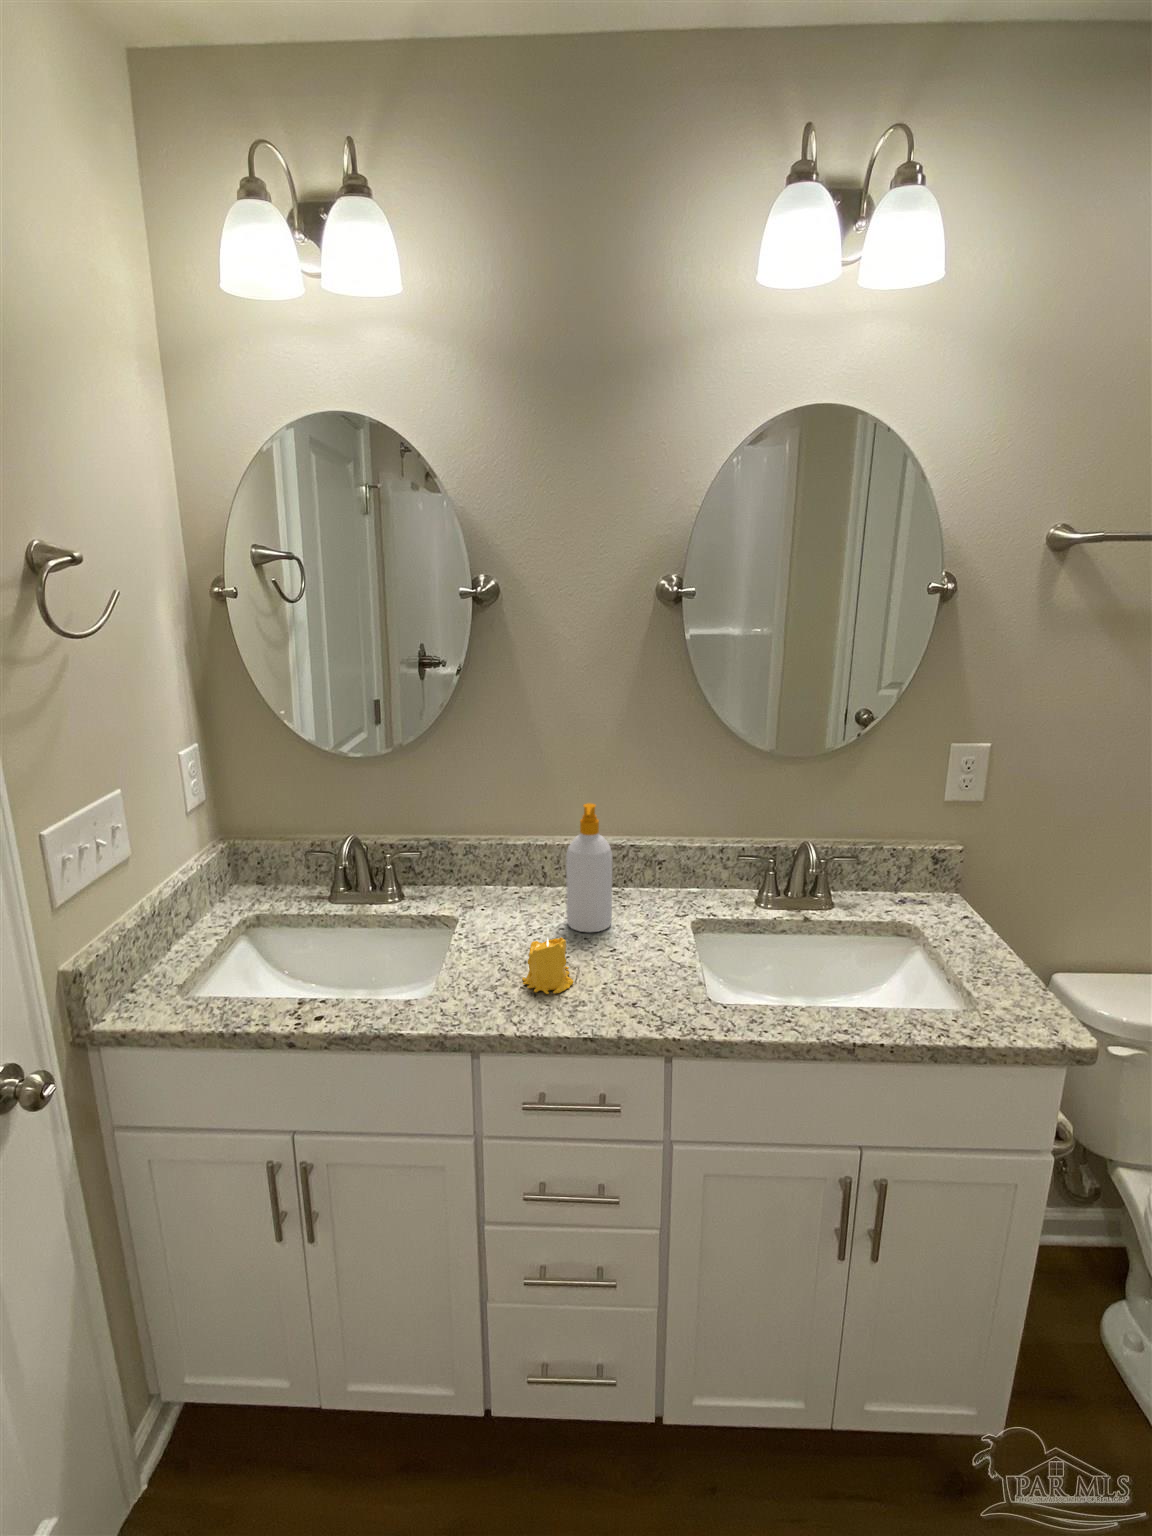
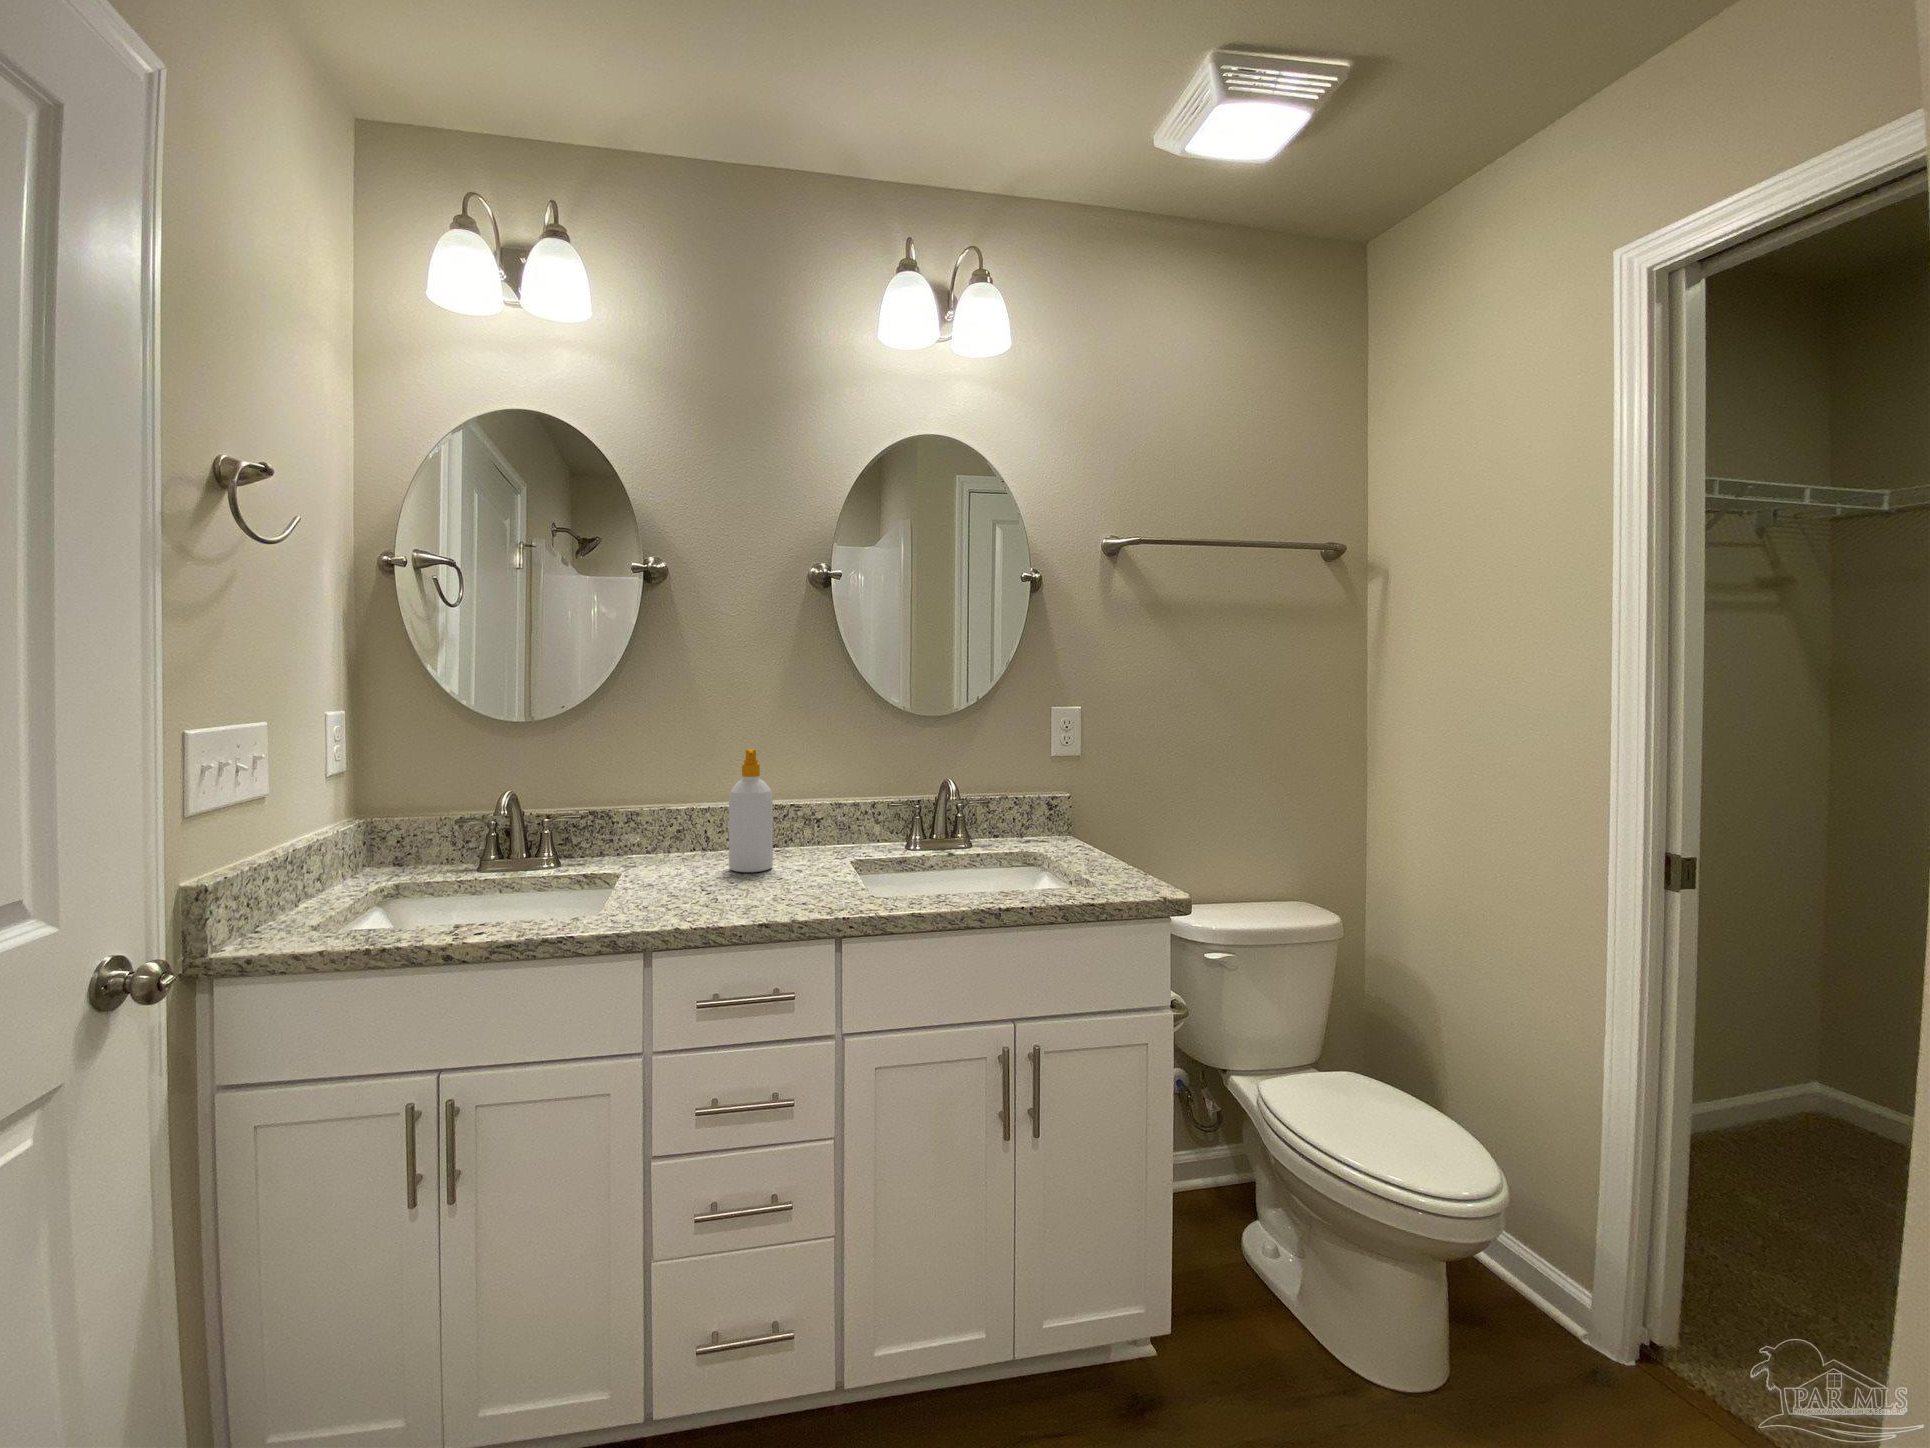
candle: present [522,937,574,994] -> none [692,850,743,904]

